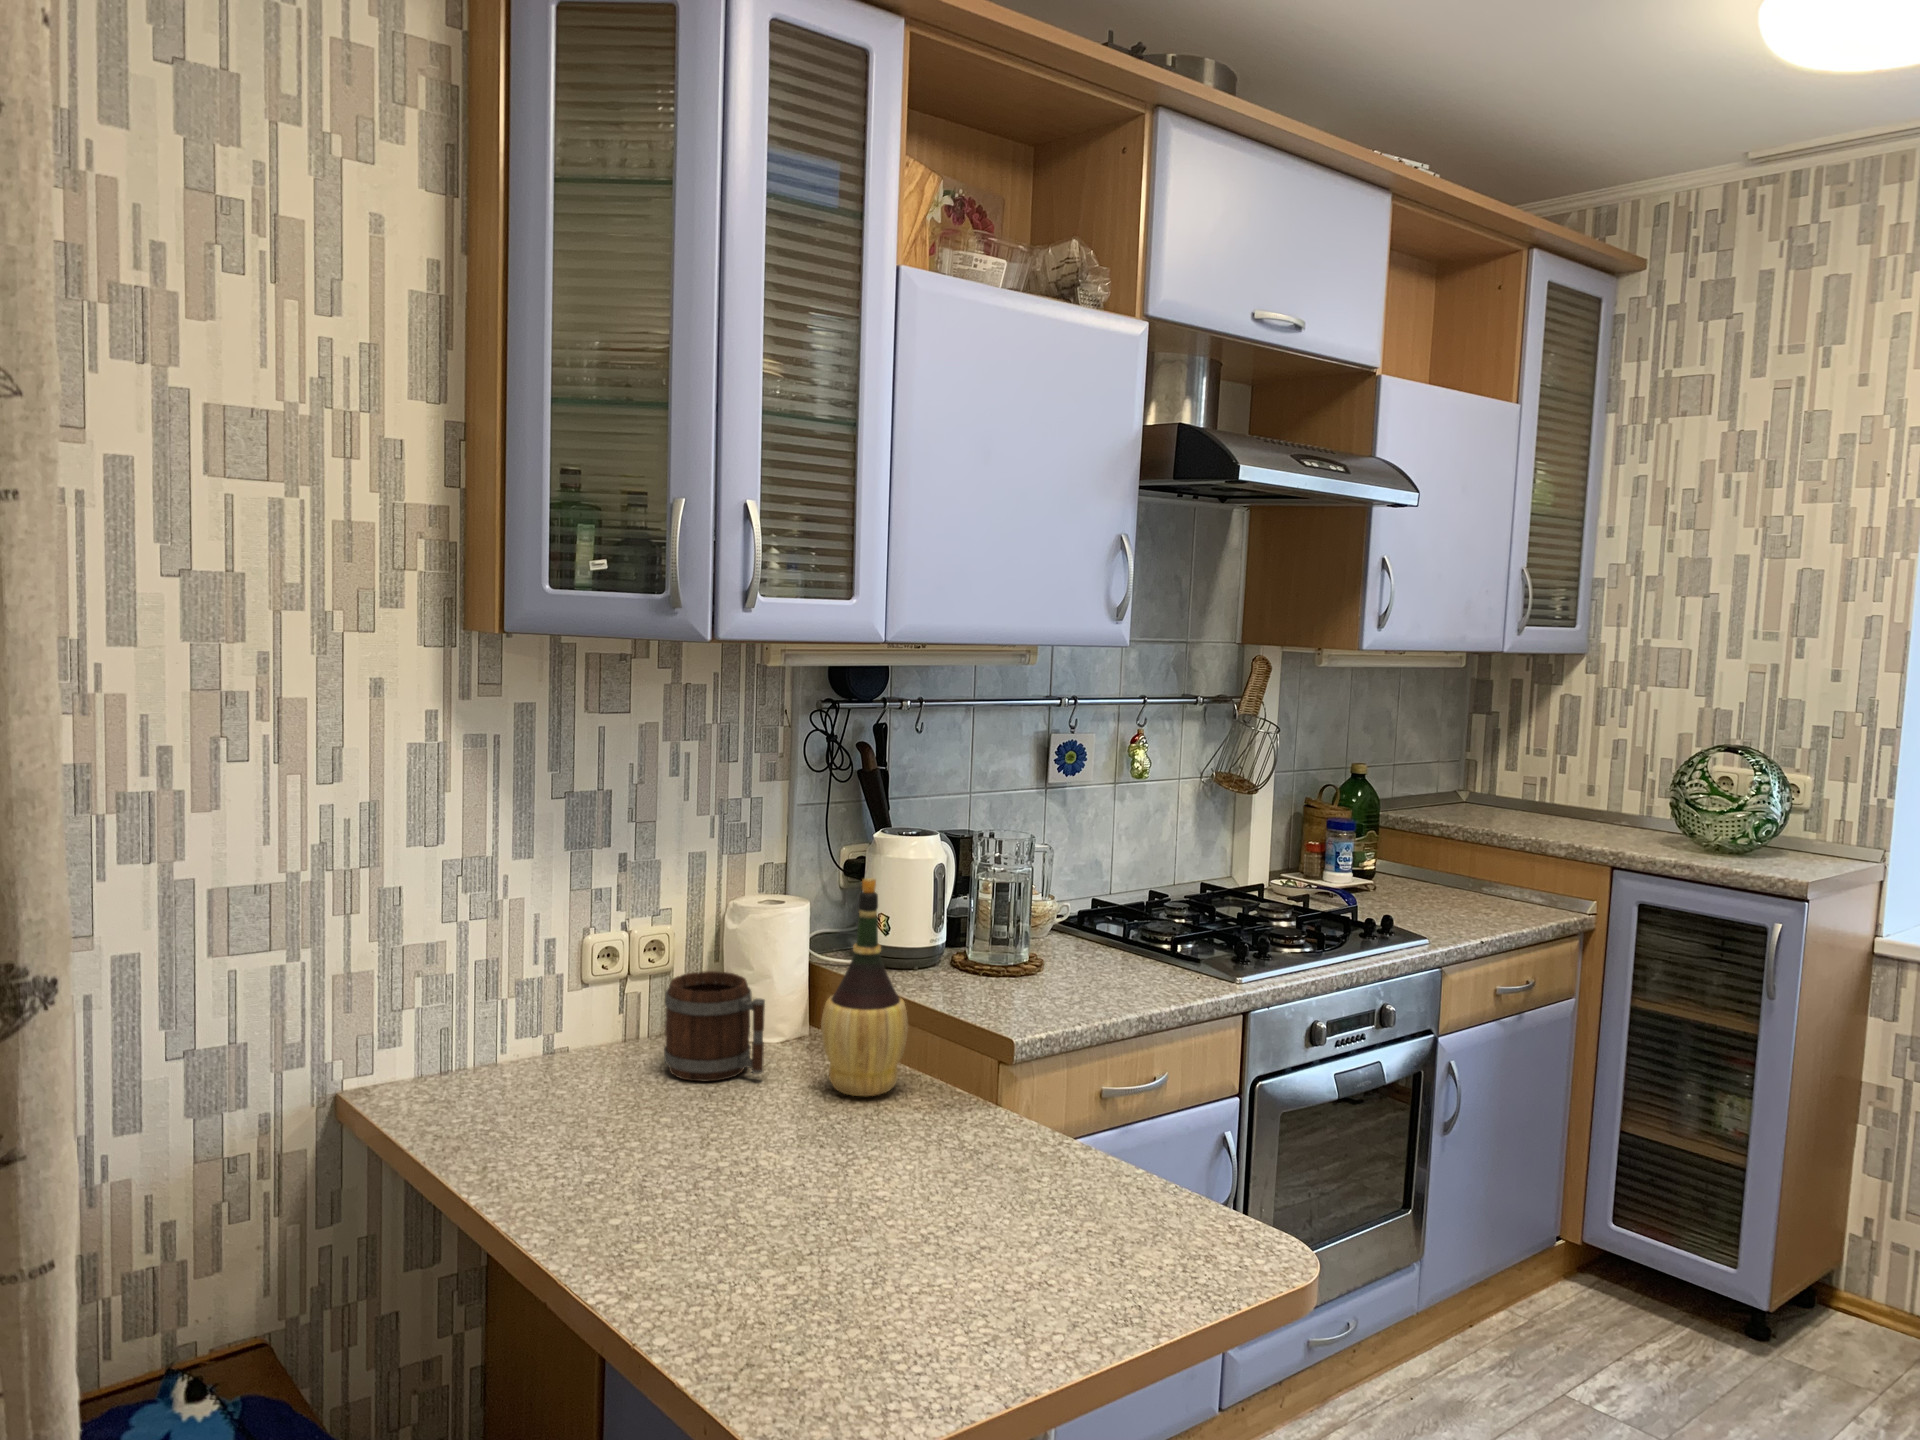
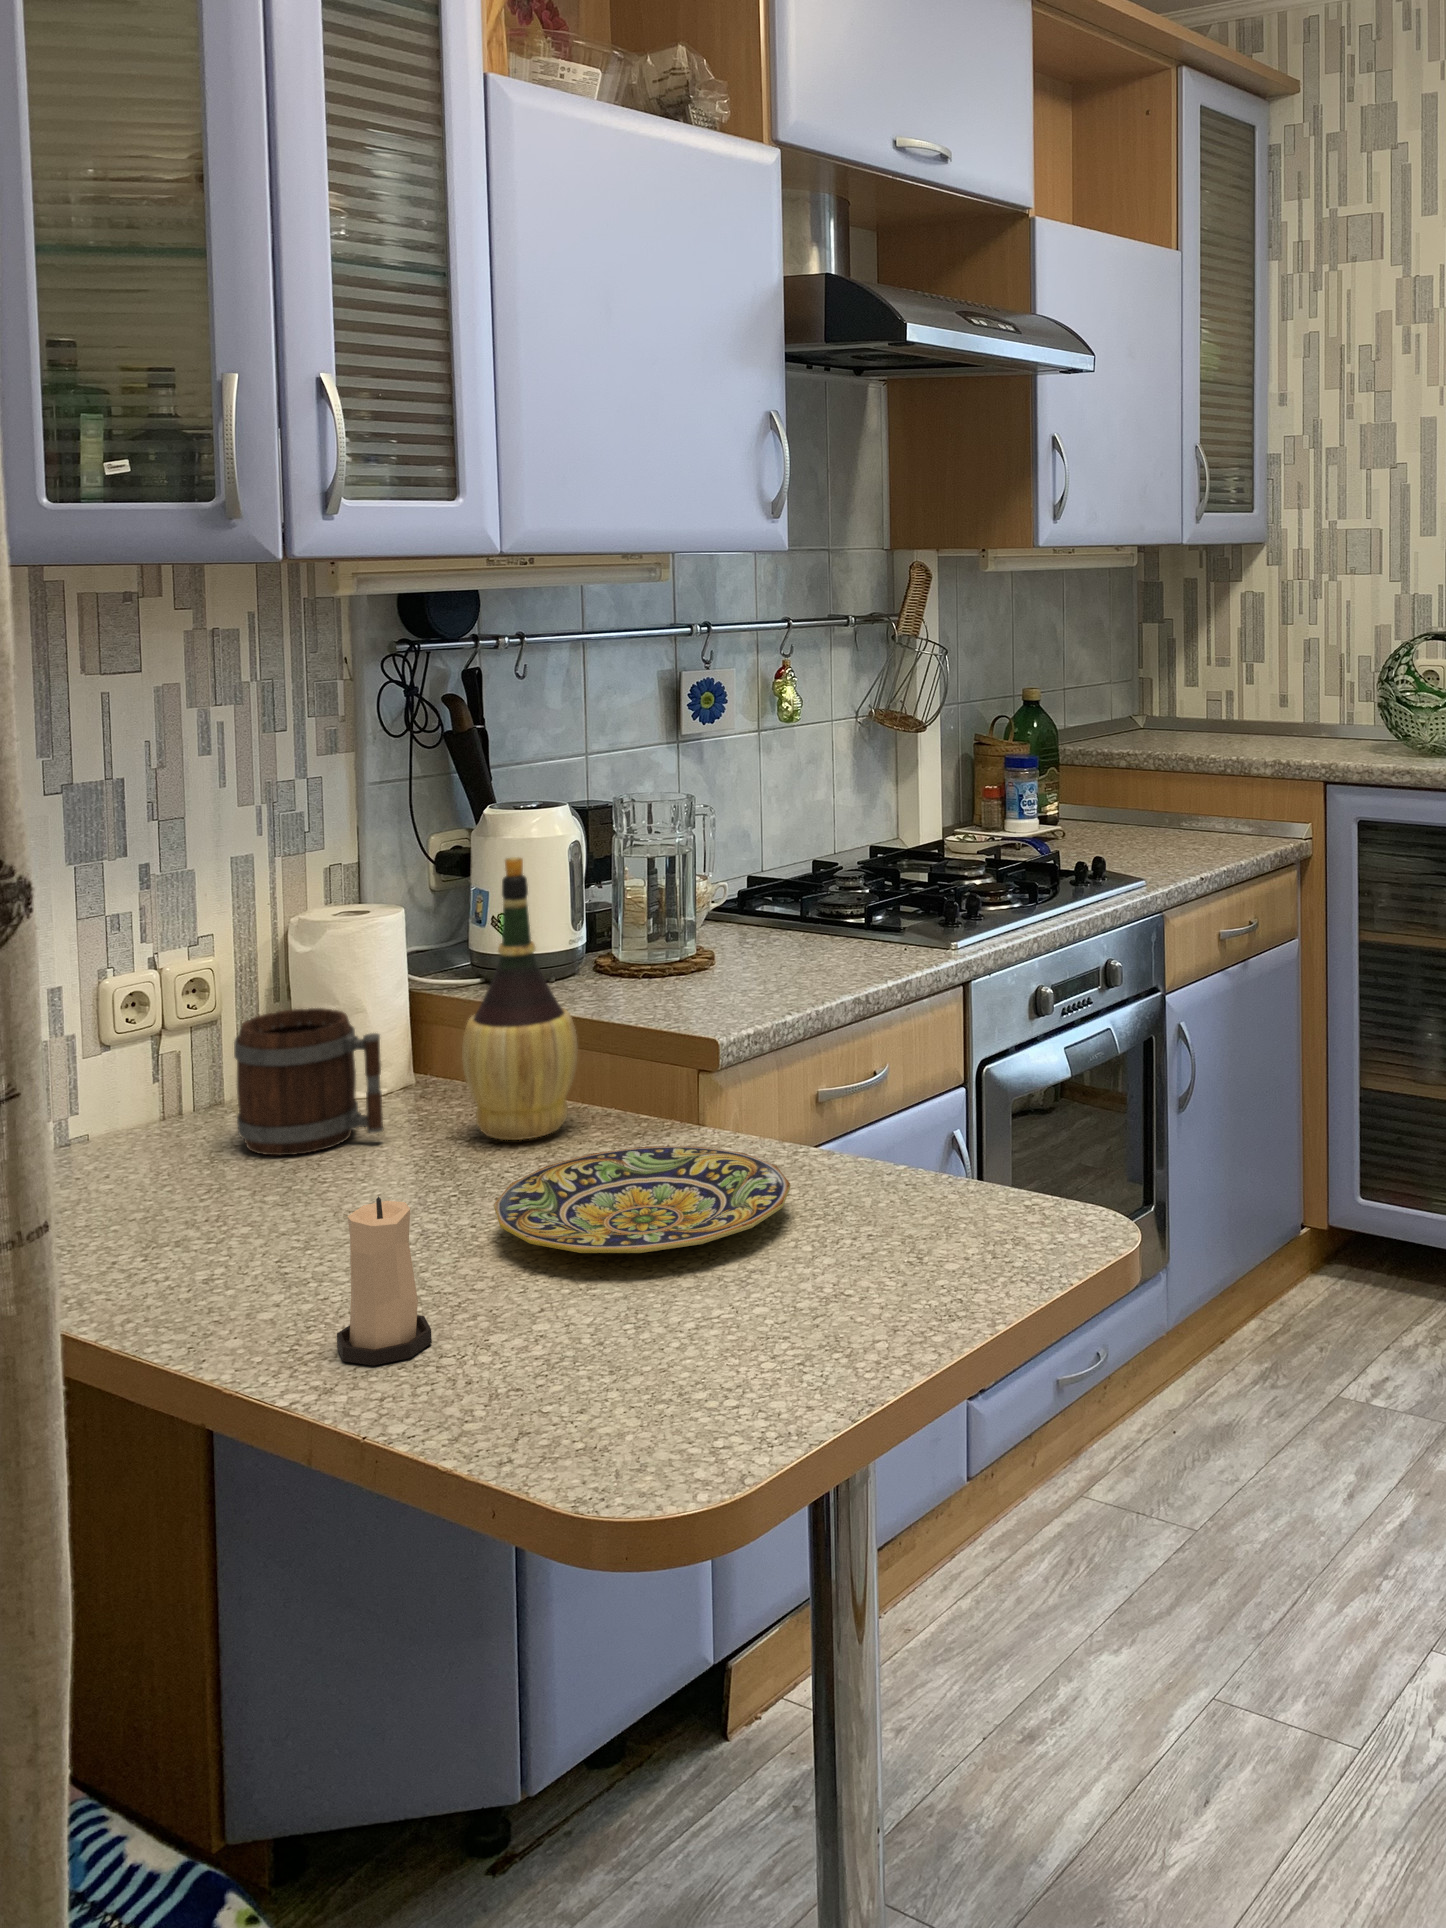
plate: none [802,1121,1035,1219] -> present [494,1146,790,1253]
candle: none [651,1147,719,1278] -> present [337,1197,432,1366]

